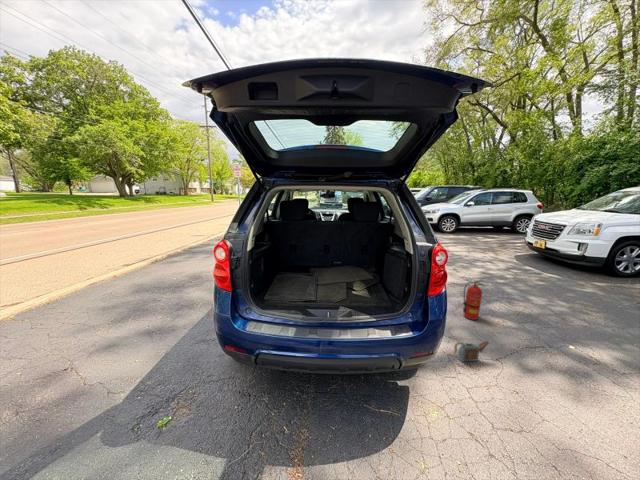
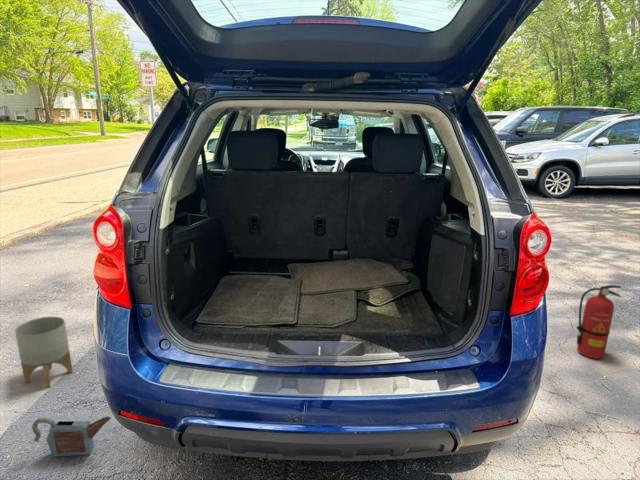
planter: none [167,297,195,335] -> present [15,317,73,388]
watering can: present [454,341,489,361] -> present [32,416,111,457]

